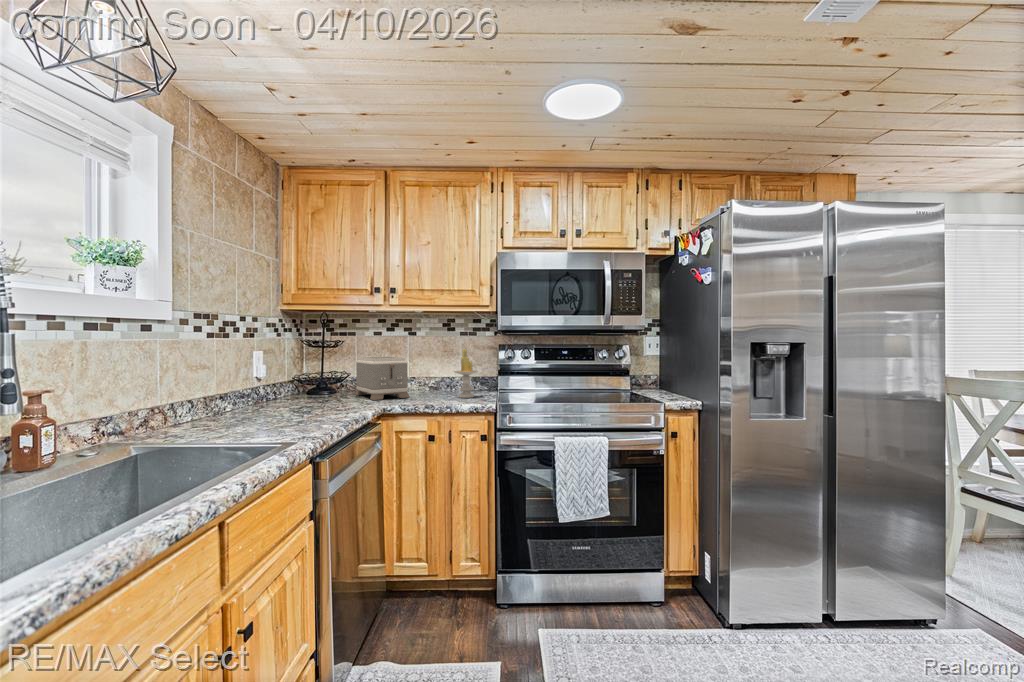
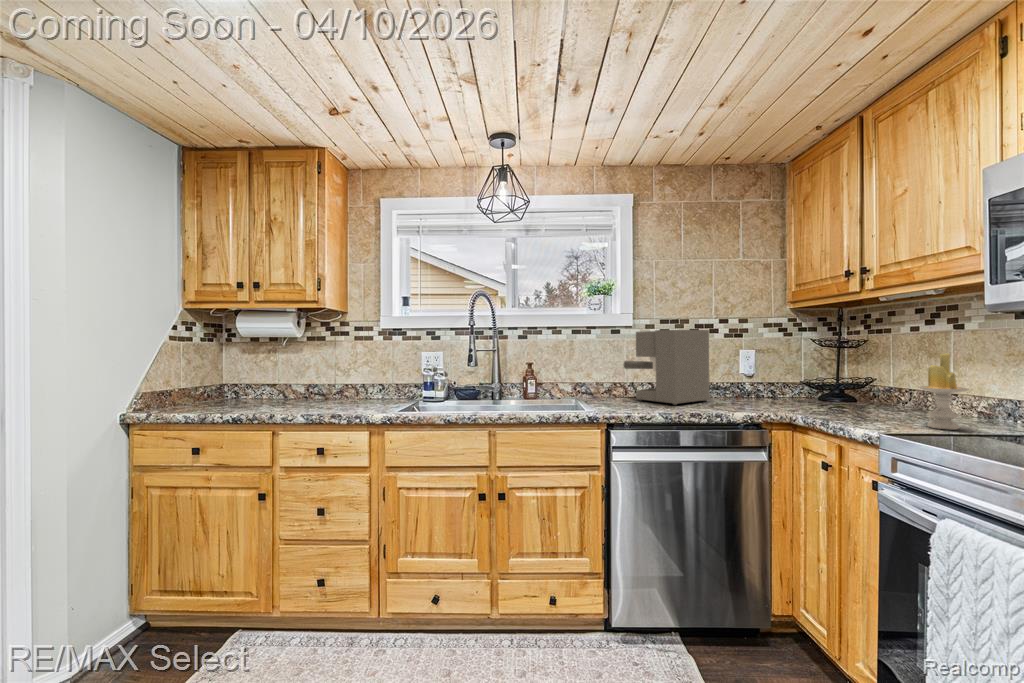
coffee maker: none [189,327,311,426] -> present [624,330,710,405]
toaster: present [355,357,409,400] -> none [820,359,906,413]

